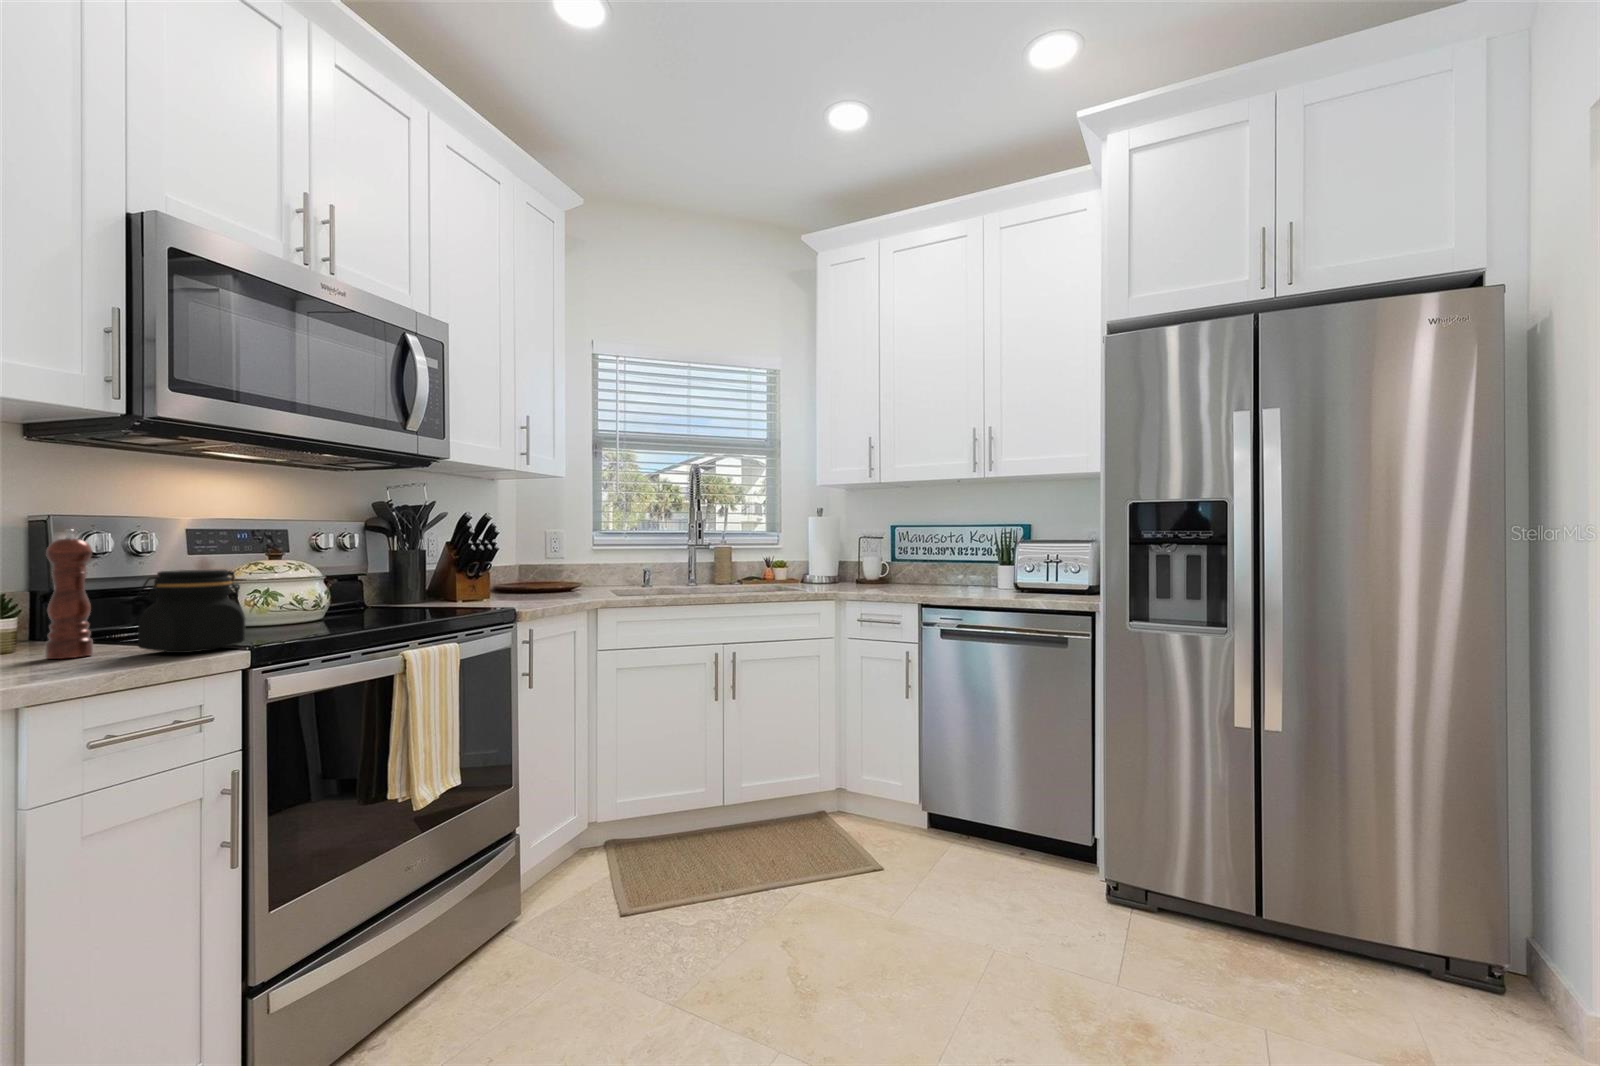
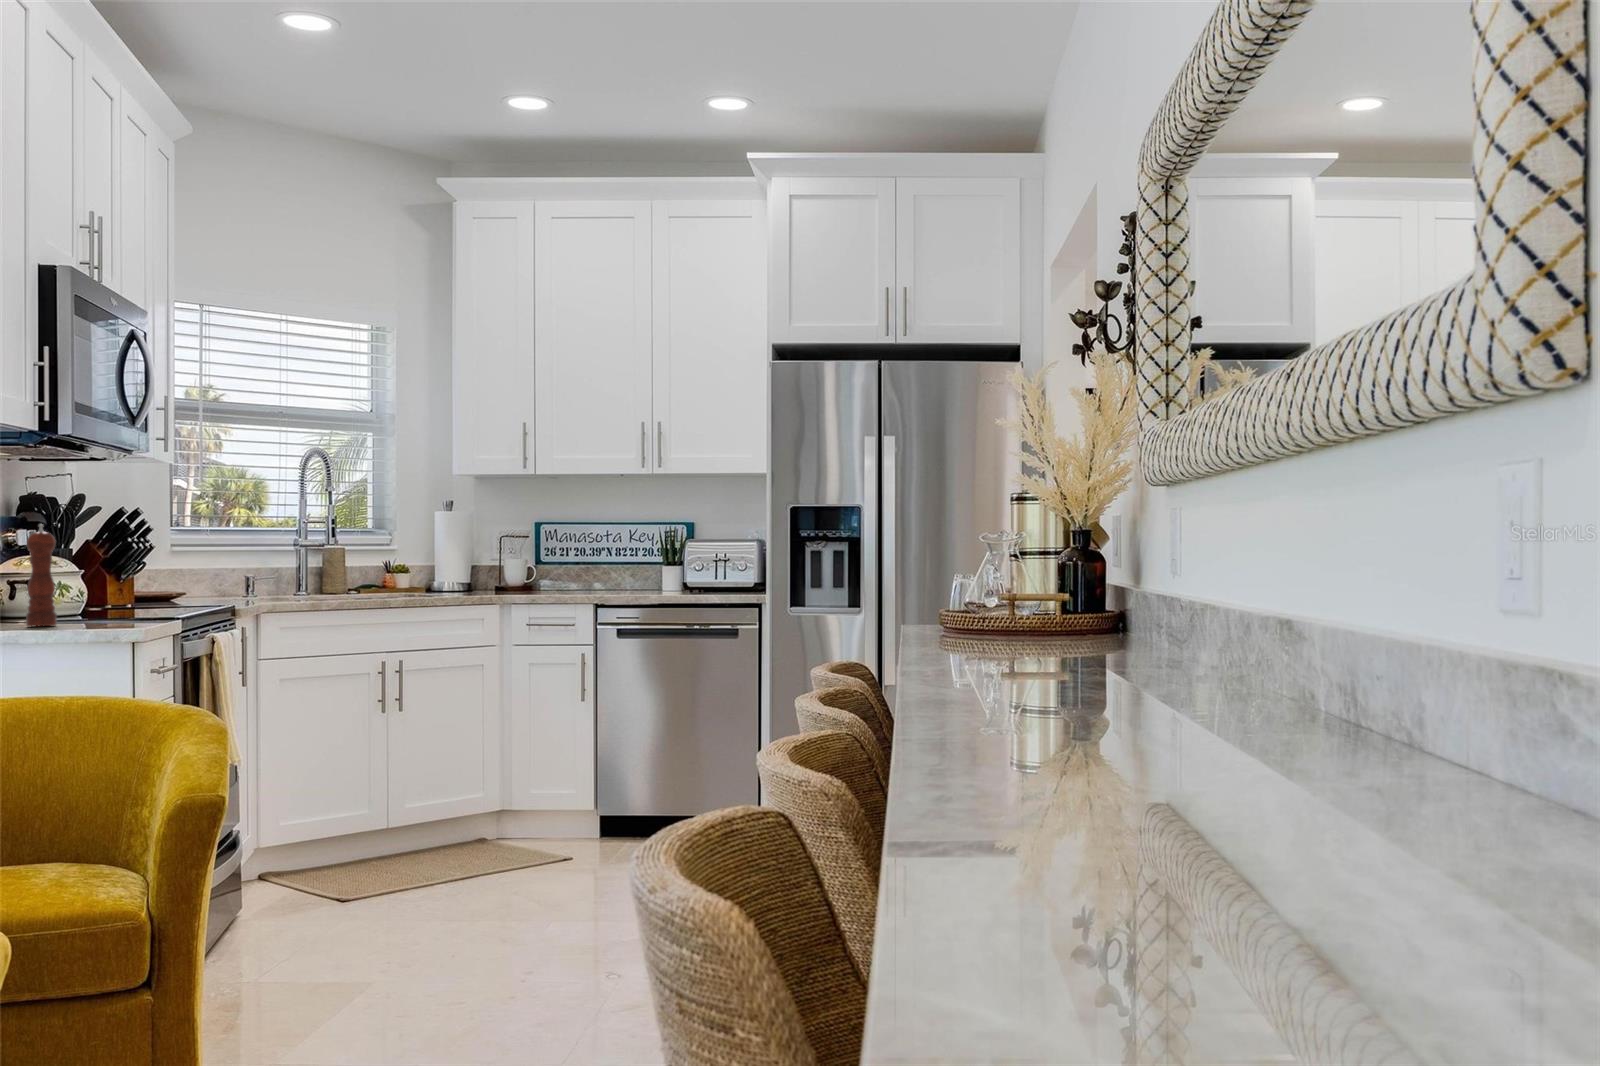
jar: present [137,570,245,653] -> none [91,558,159,623]

